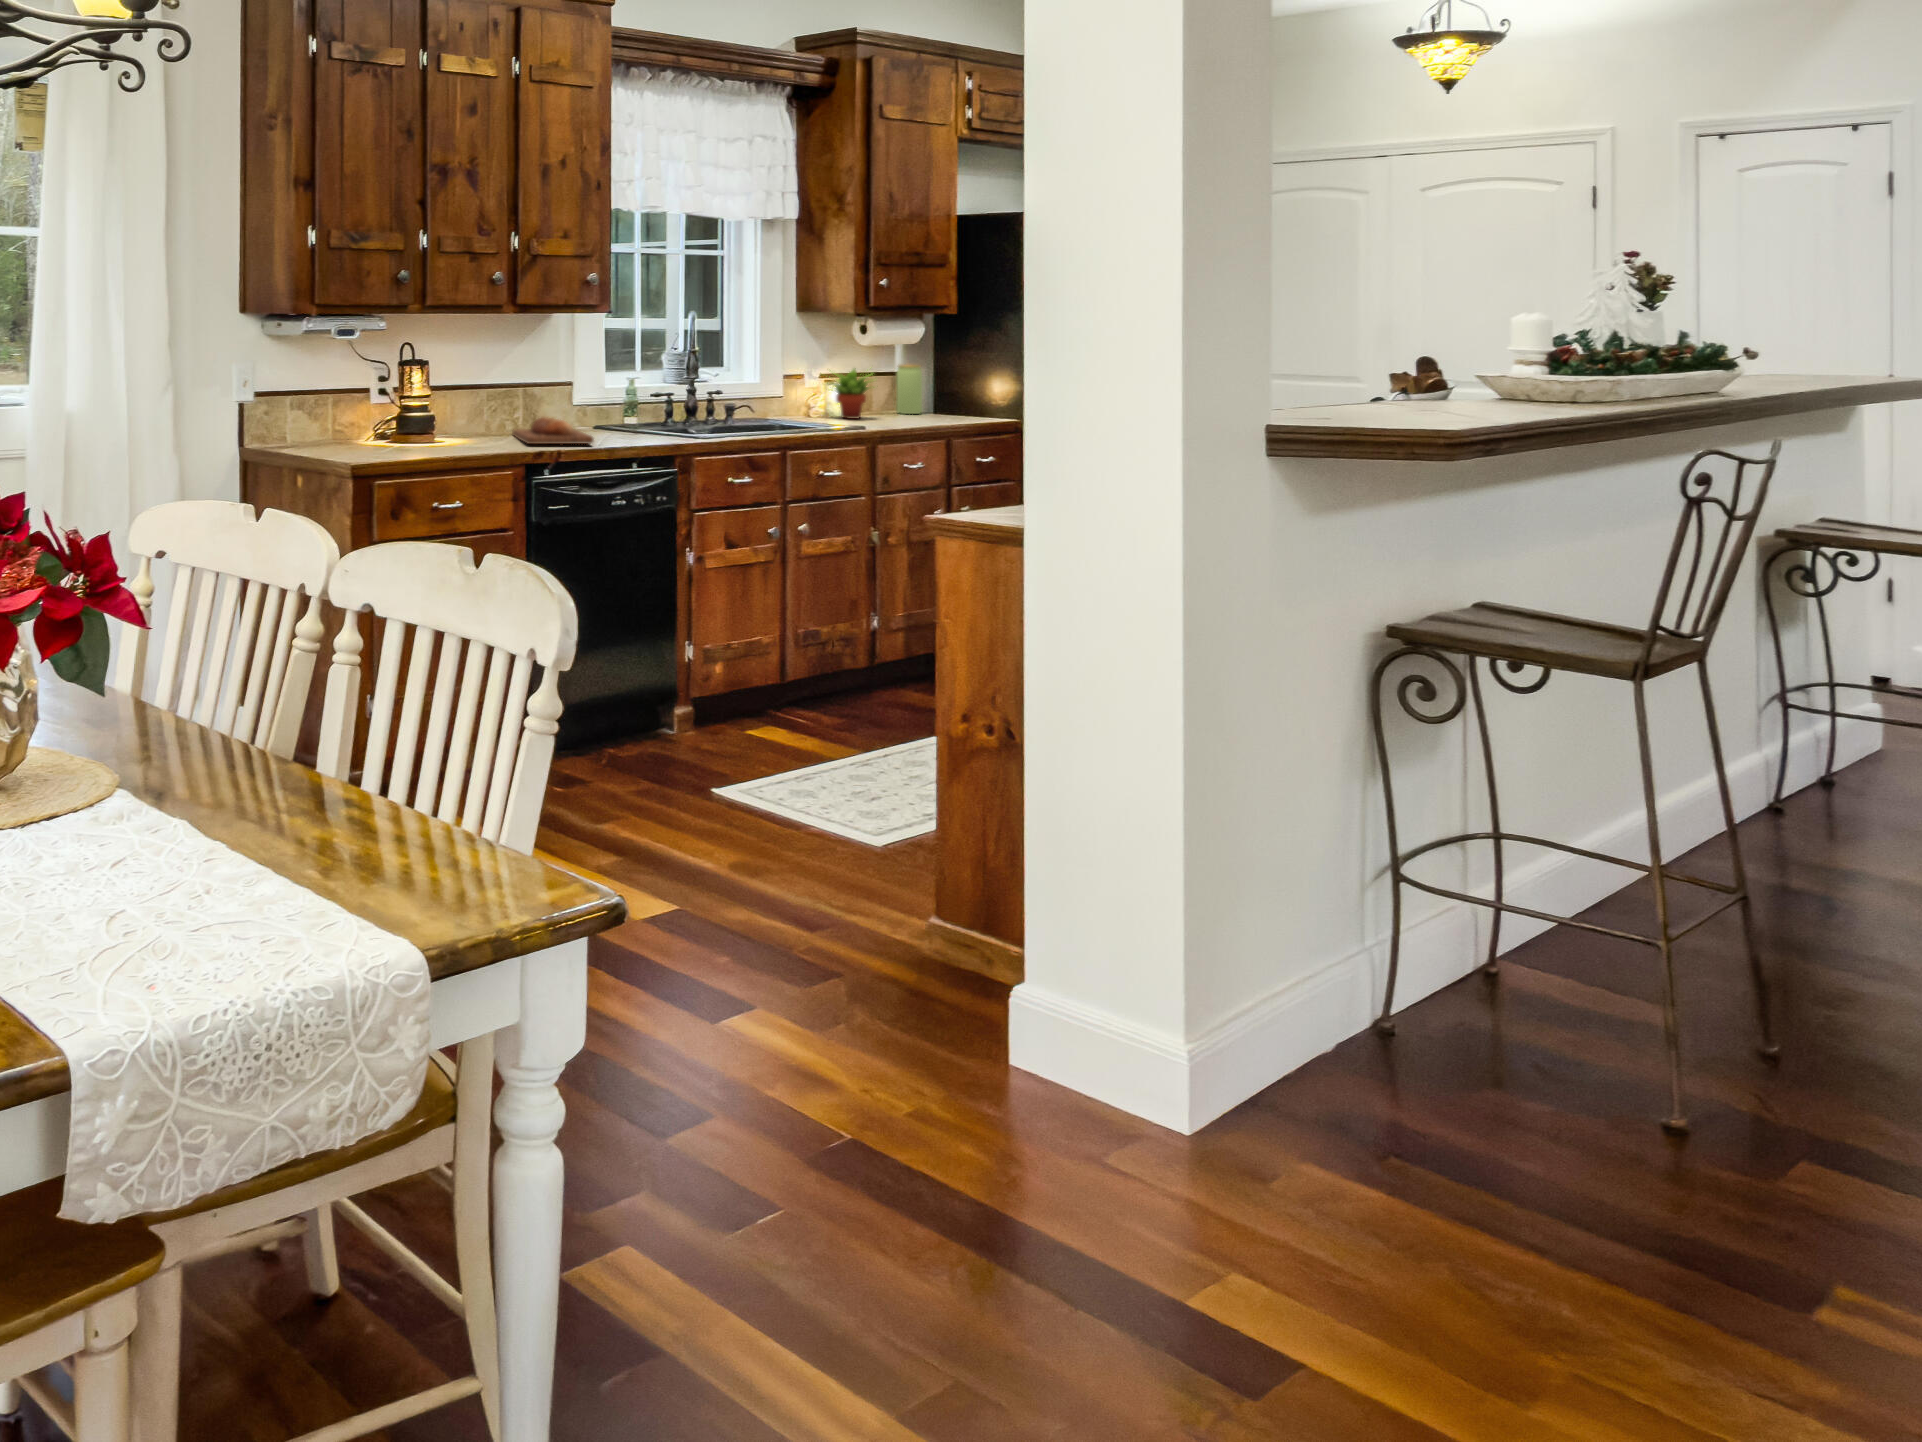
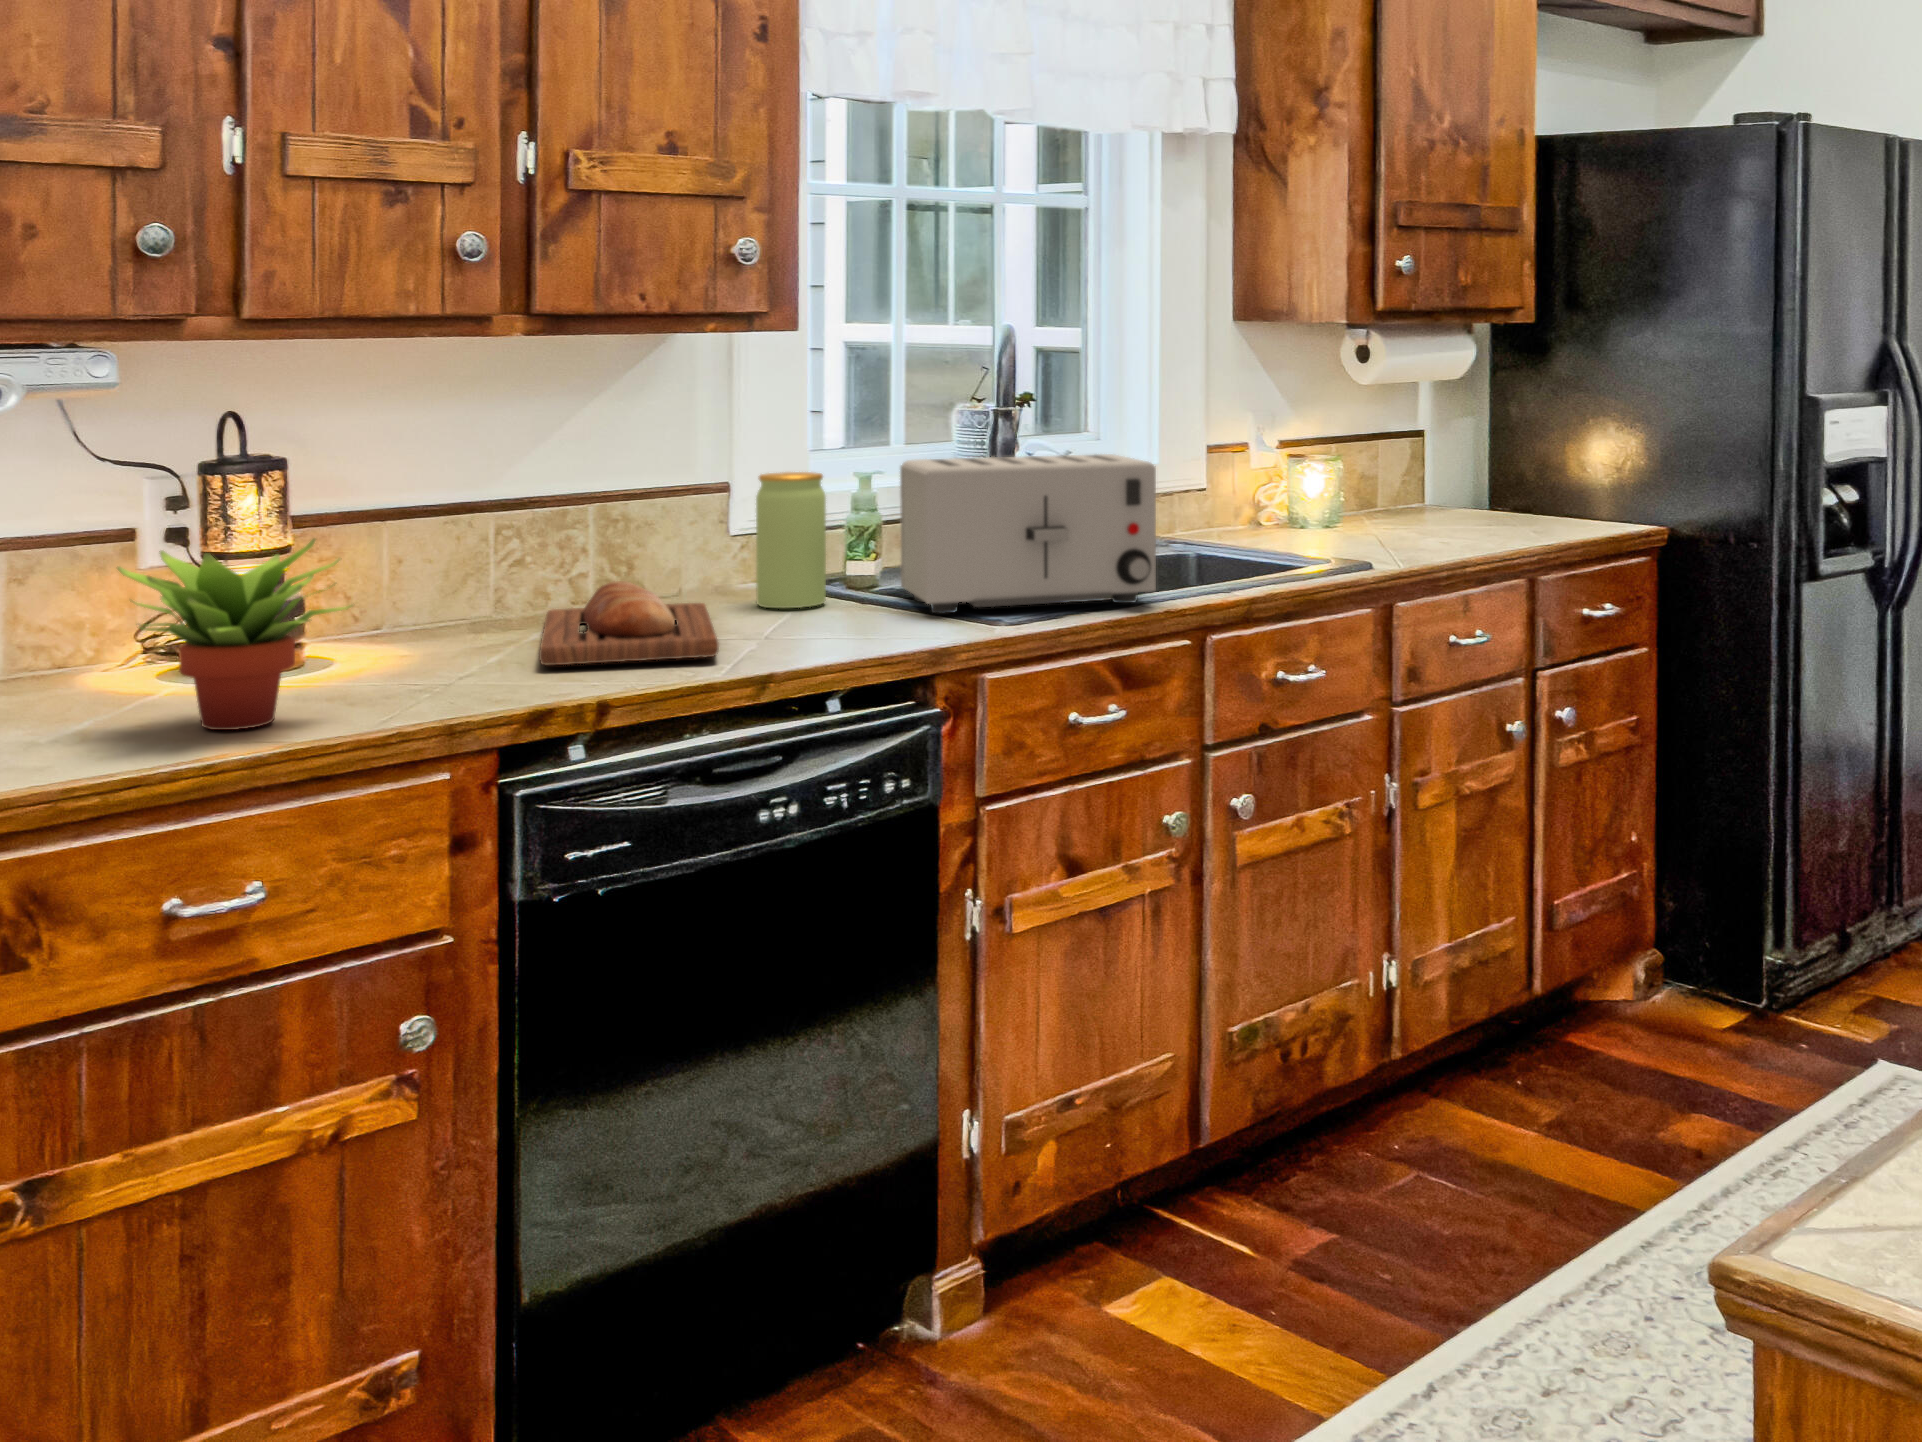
jar: present [896,365,922,414] -> present [756,472,826,608]
succulent plant: present [829,368,874,419] -> present [117,539,353,730]
toaster: none [652,371,766,436] -> present [900,454,1156,613]

